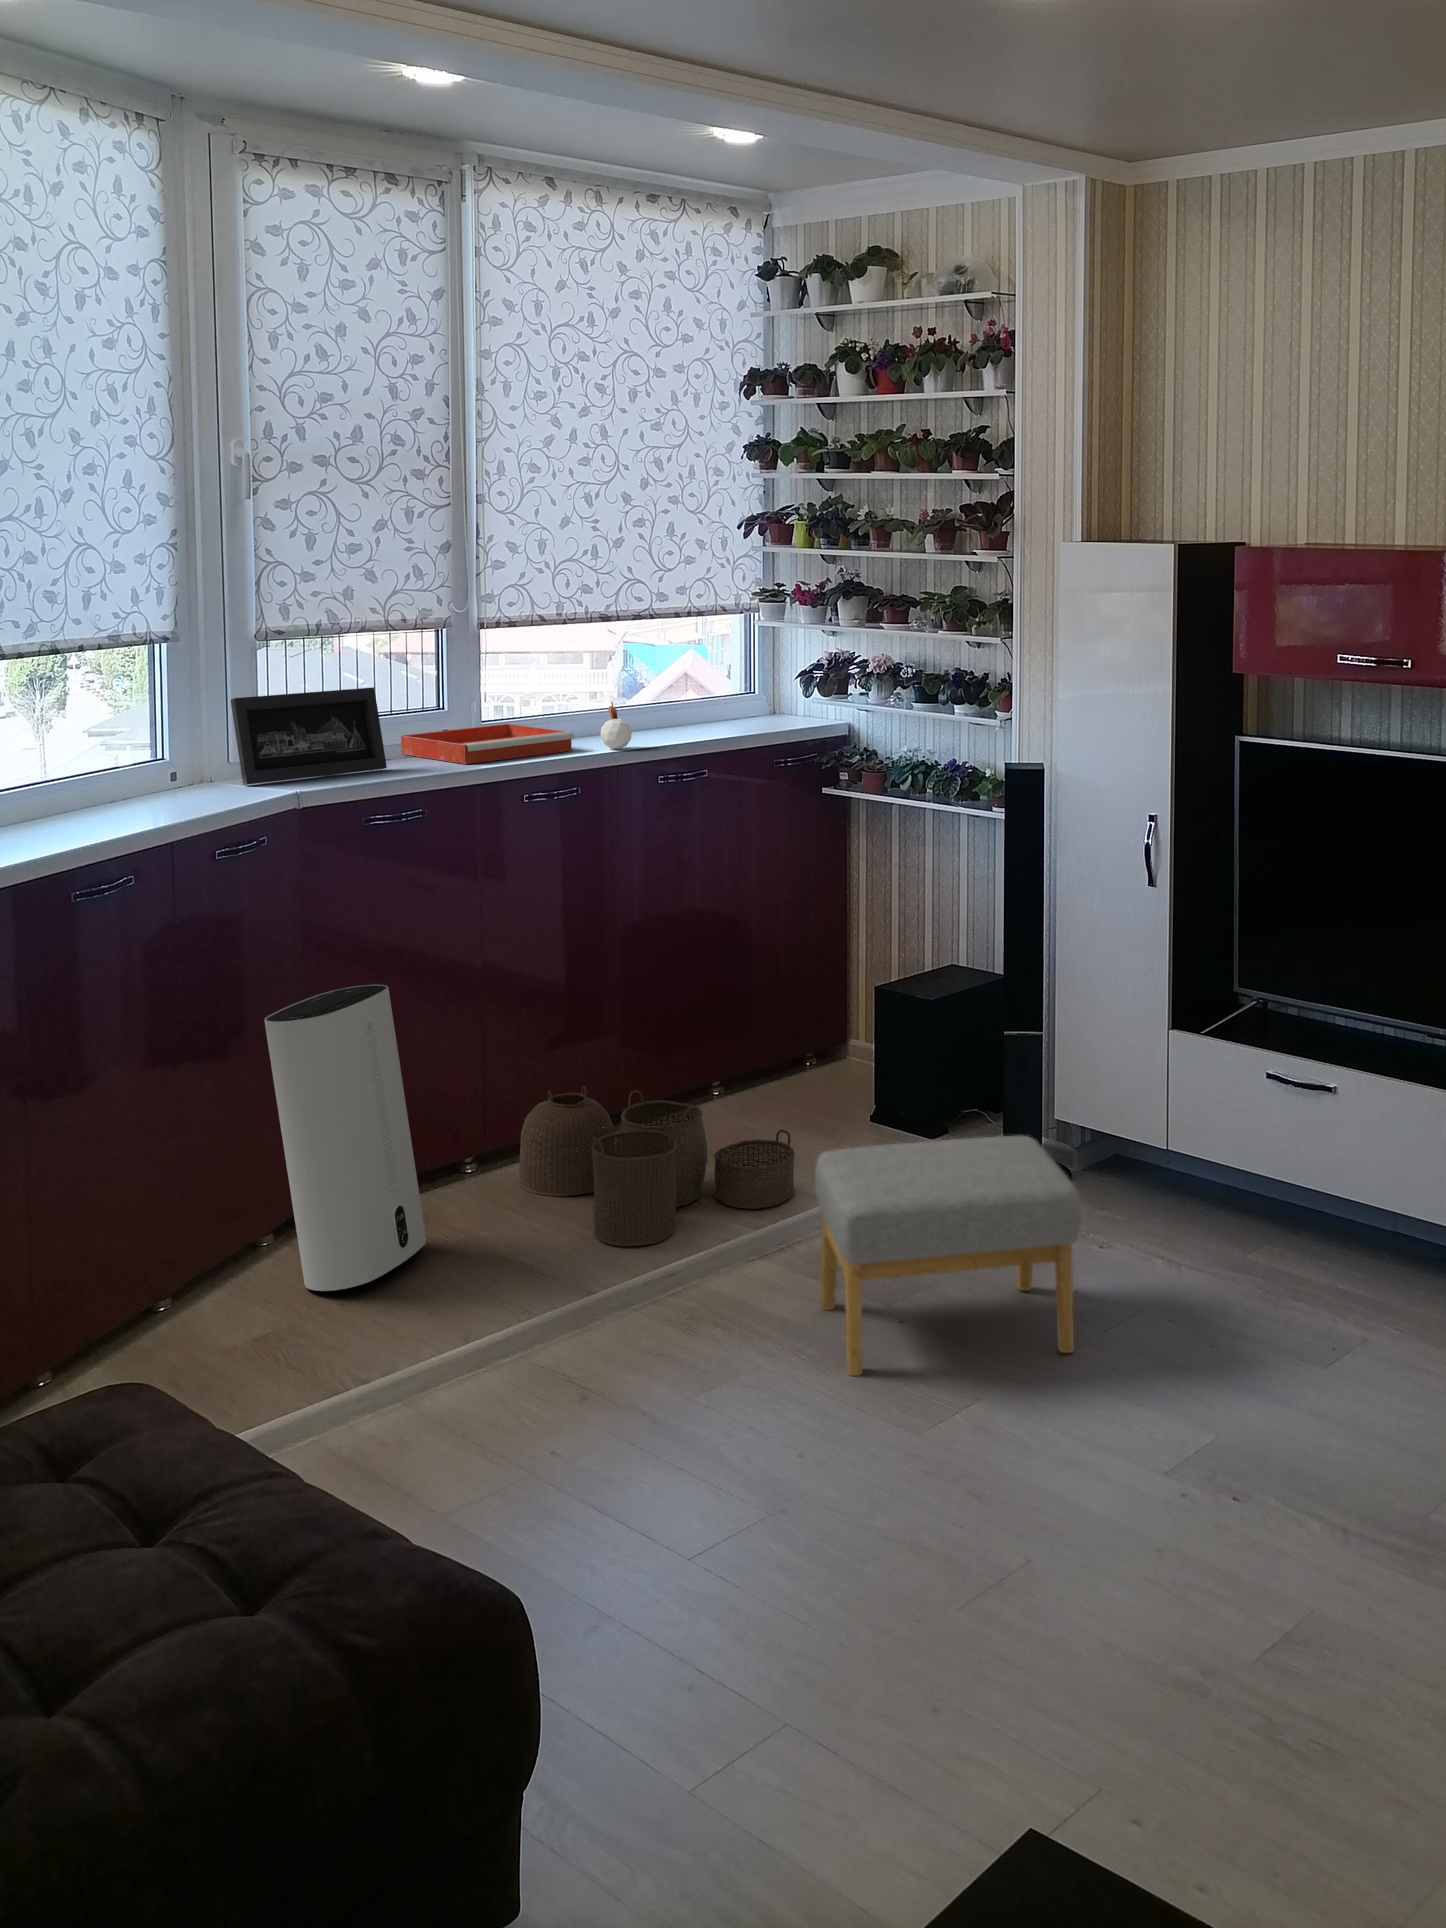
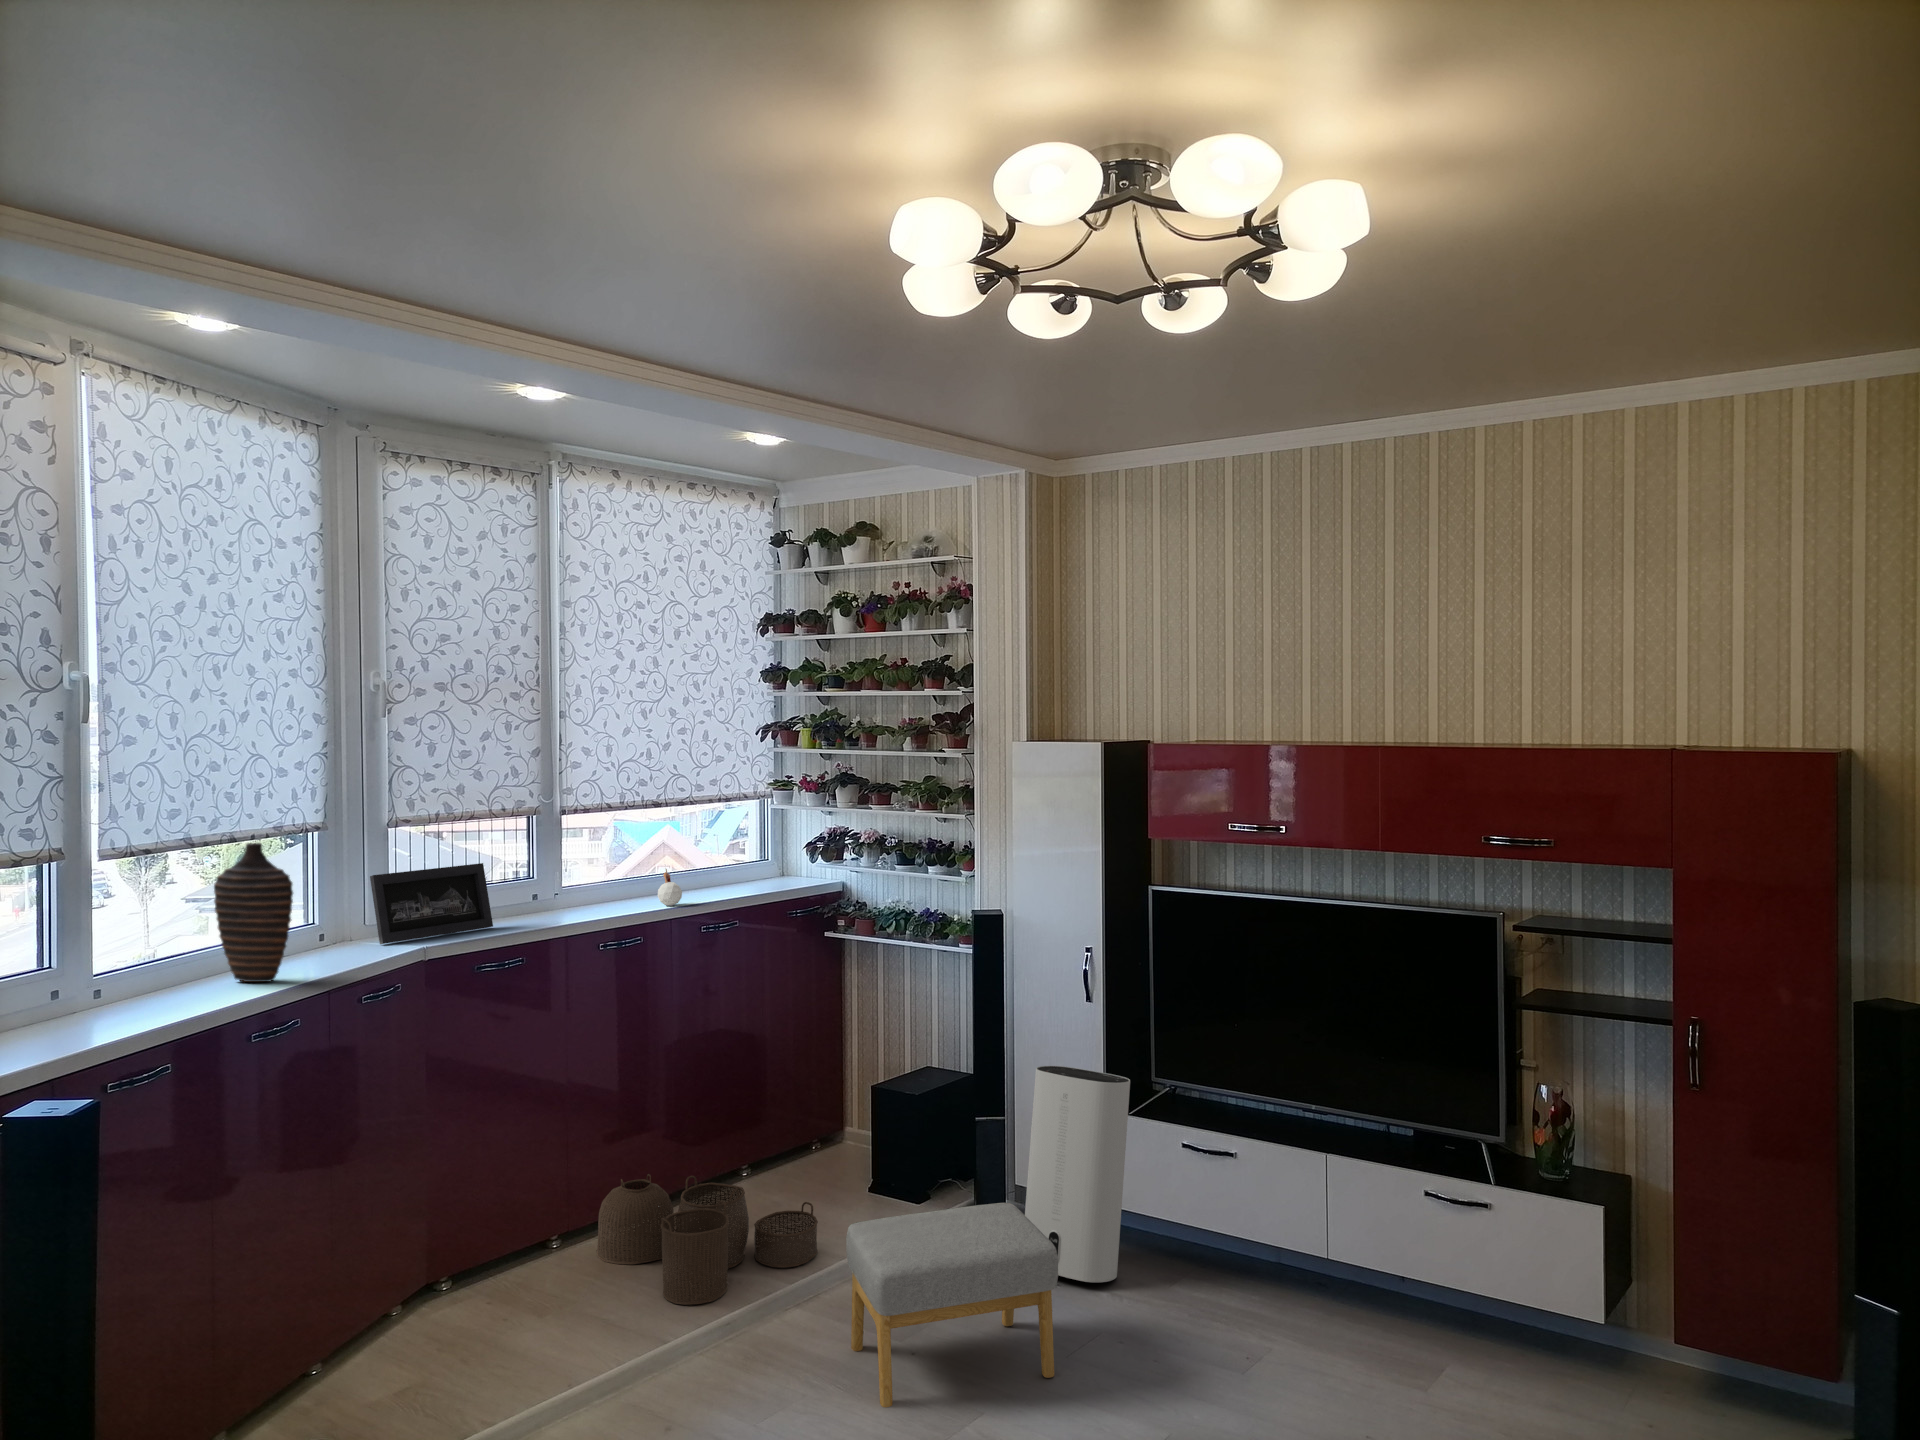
decorative vase: none [33,651,128,824] -> present [214,843,293,982]
tray: present [401,724,574,764] -> none [501,888,638,921]
air purifier: present [264,985,426,1291] -> present [1025,1066,1130,1282]

